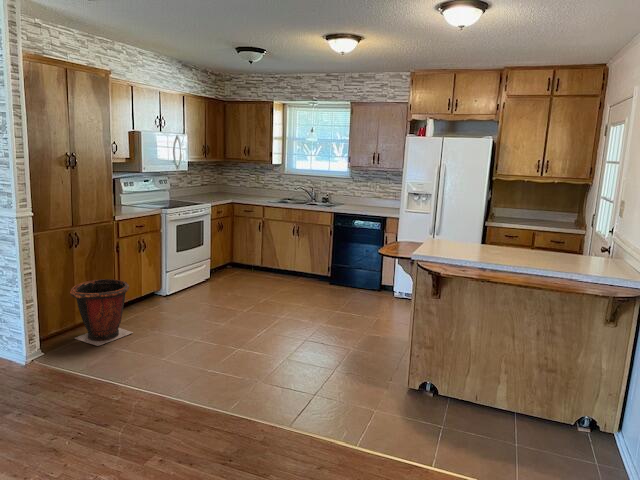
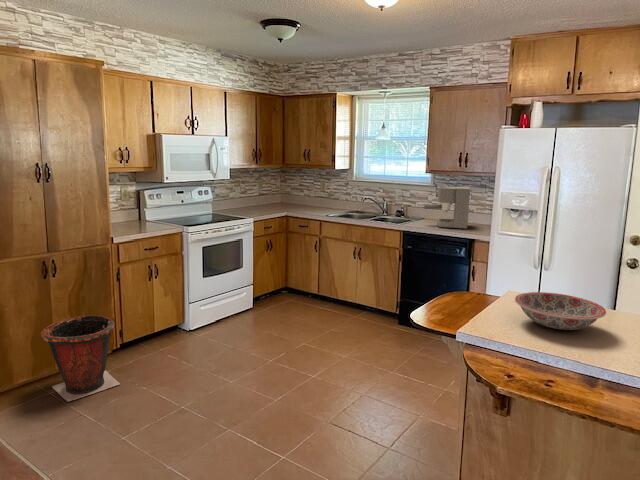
coffee maker: none [348,179,382,210] -> present [424,187,470,229]
ceramic bowl: none [440,235,488,252] -> present [515,292,606,330]

